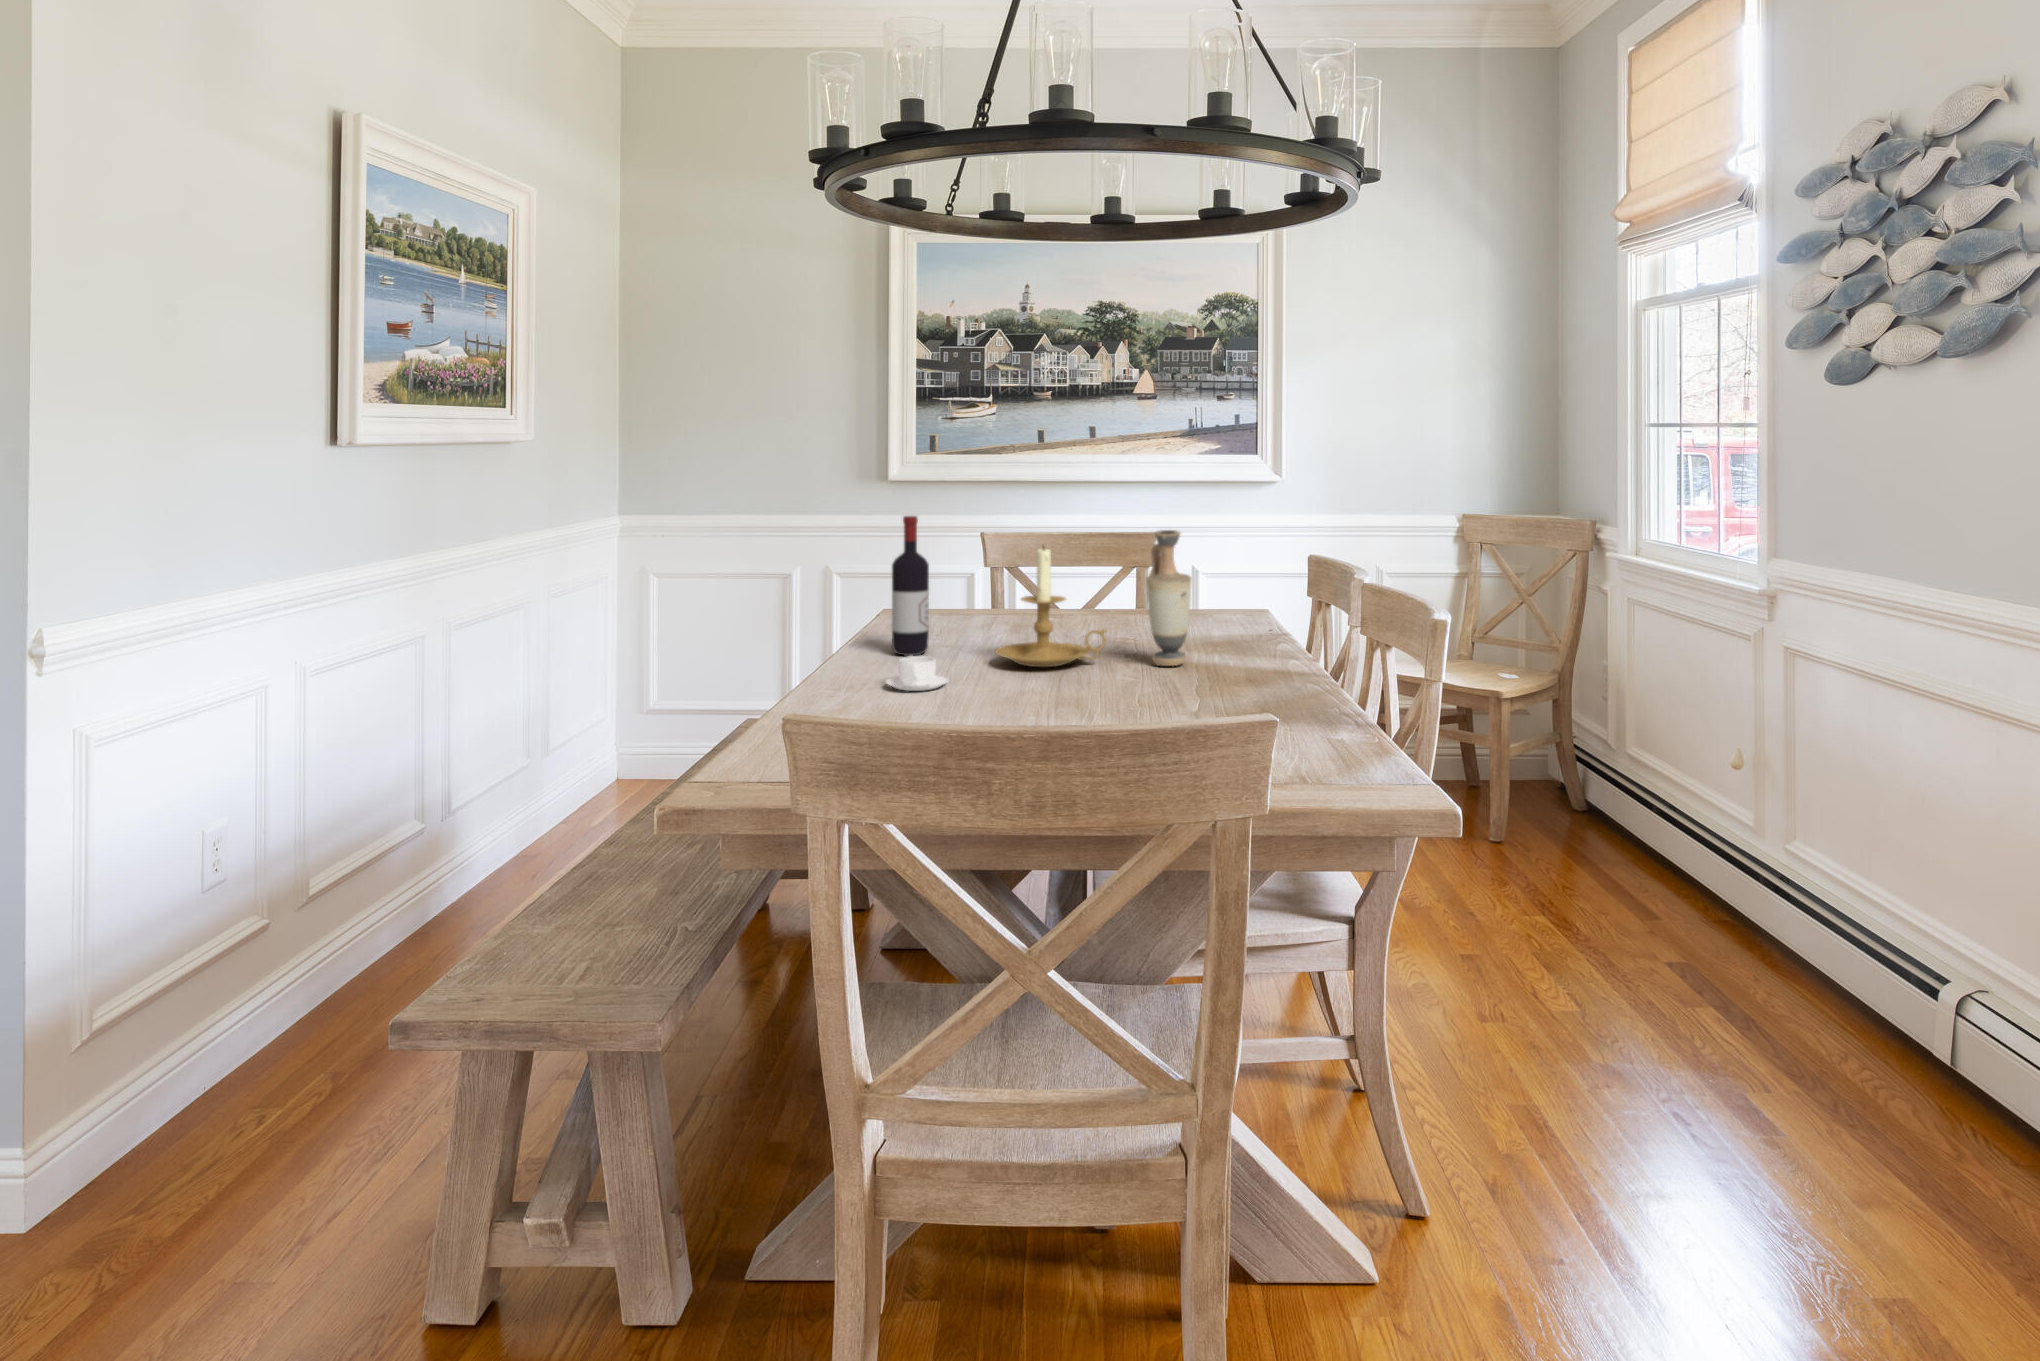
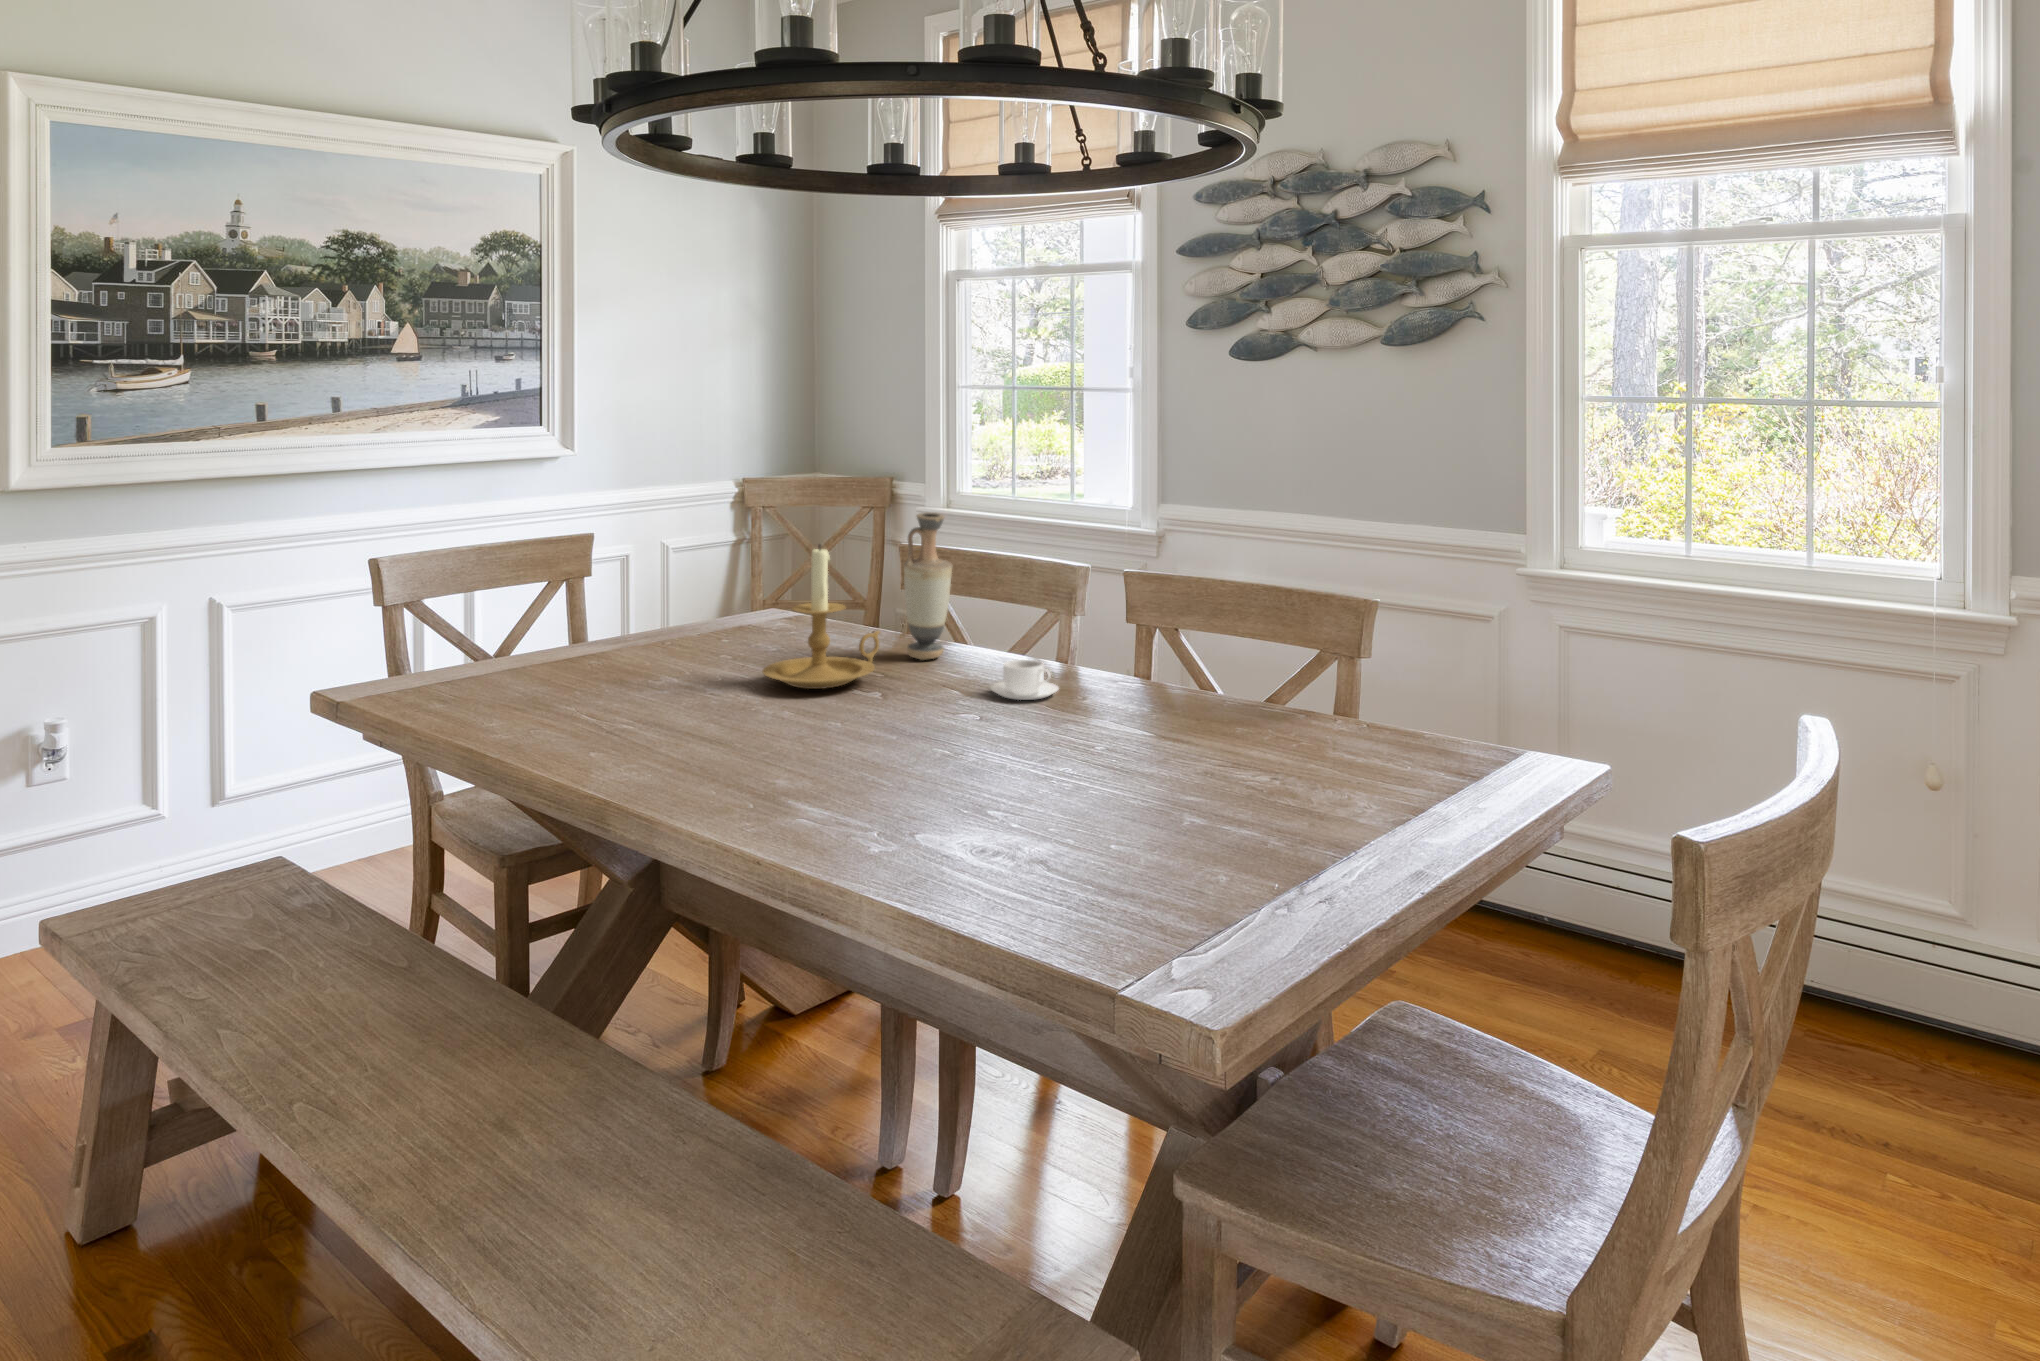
wine bottle: present [892,516,929,656] -> none [616,528,666,713]
coffee cup: present [886,656,948,691] -> present [991,660,1059,700]

